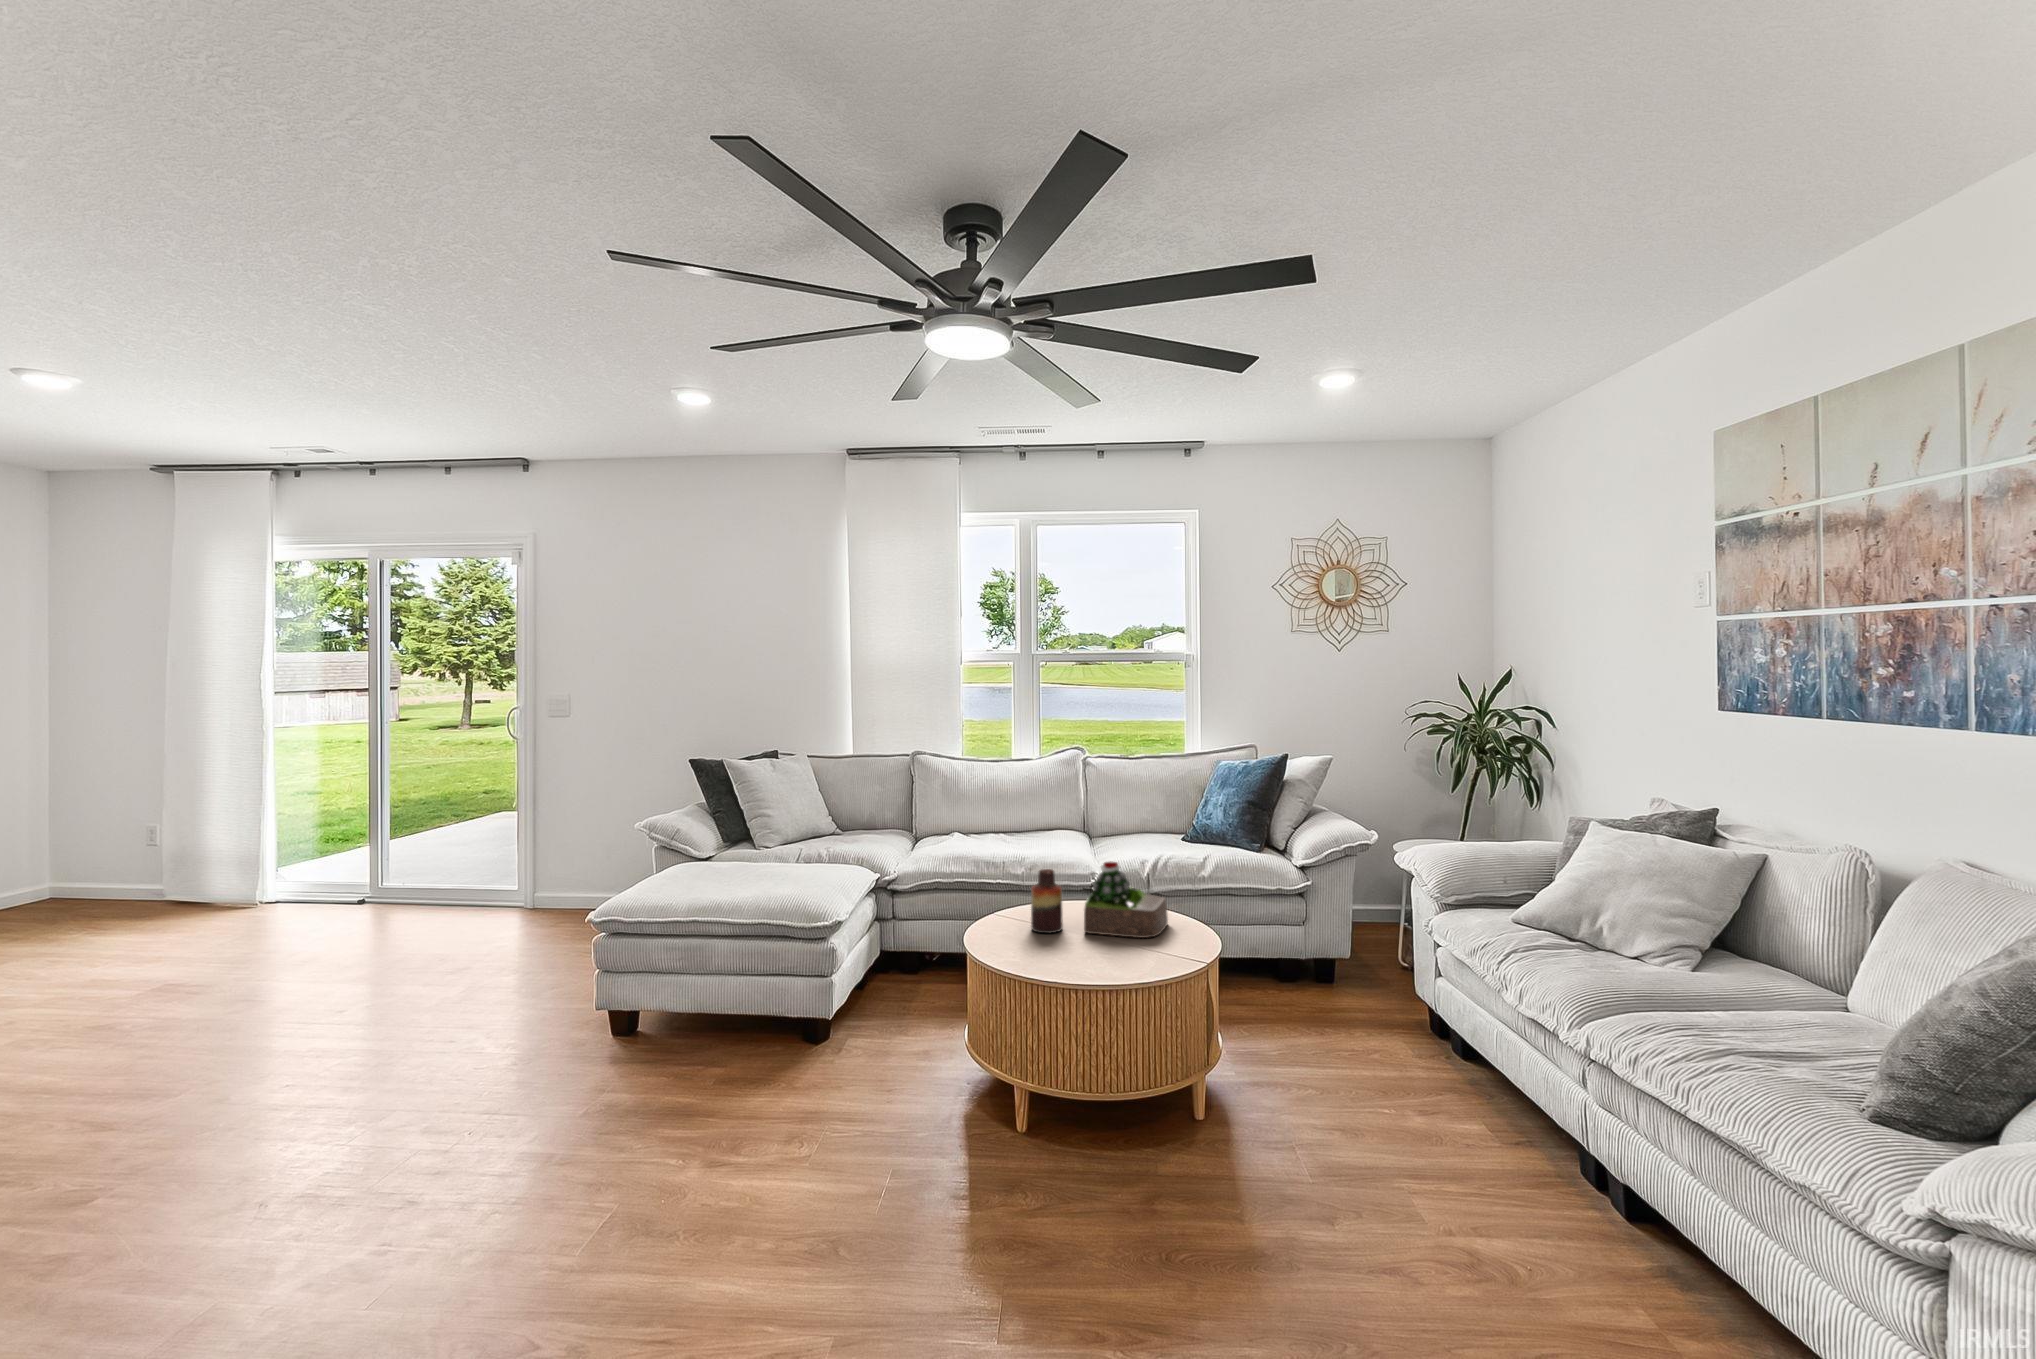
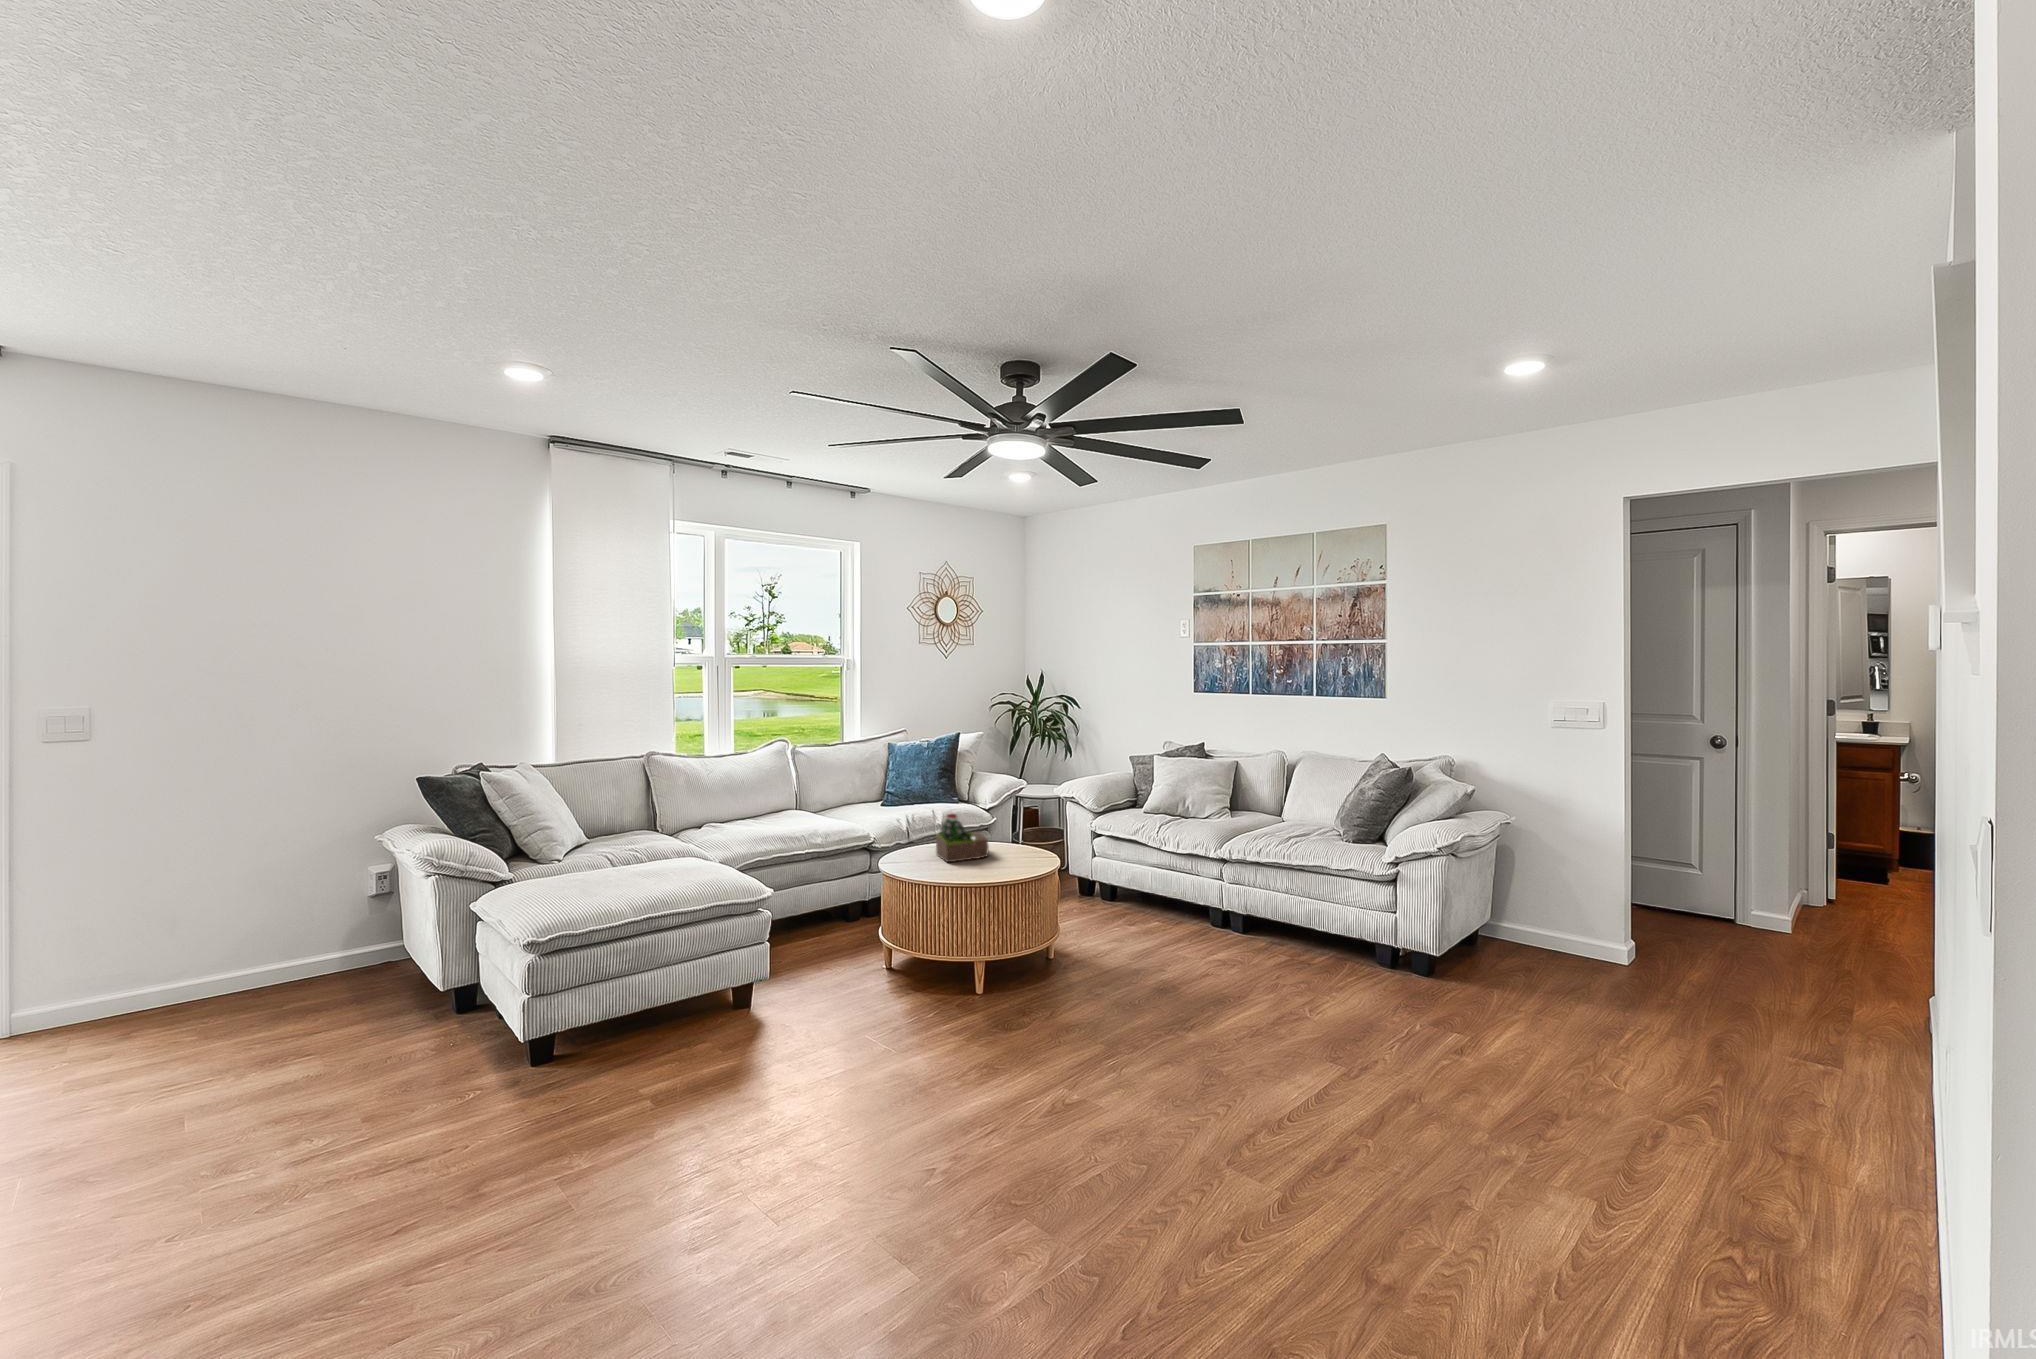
vase: present [1031,869,1063,933] -> none [910,825,932,868]

